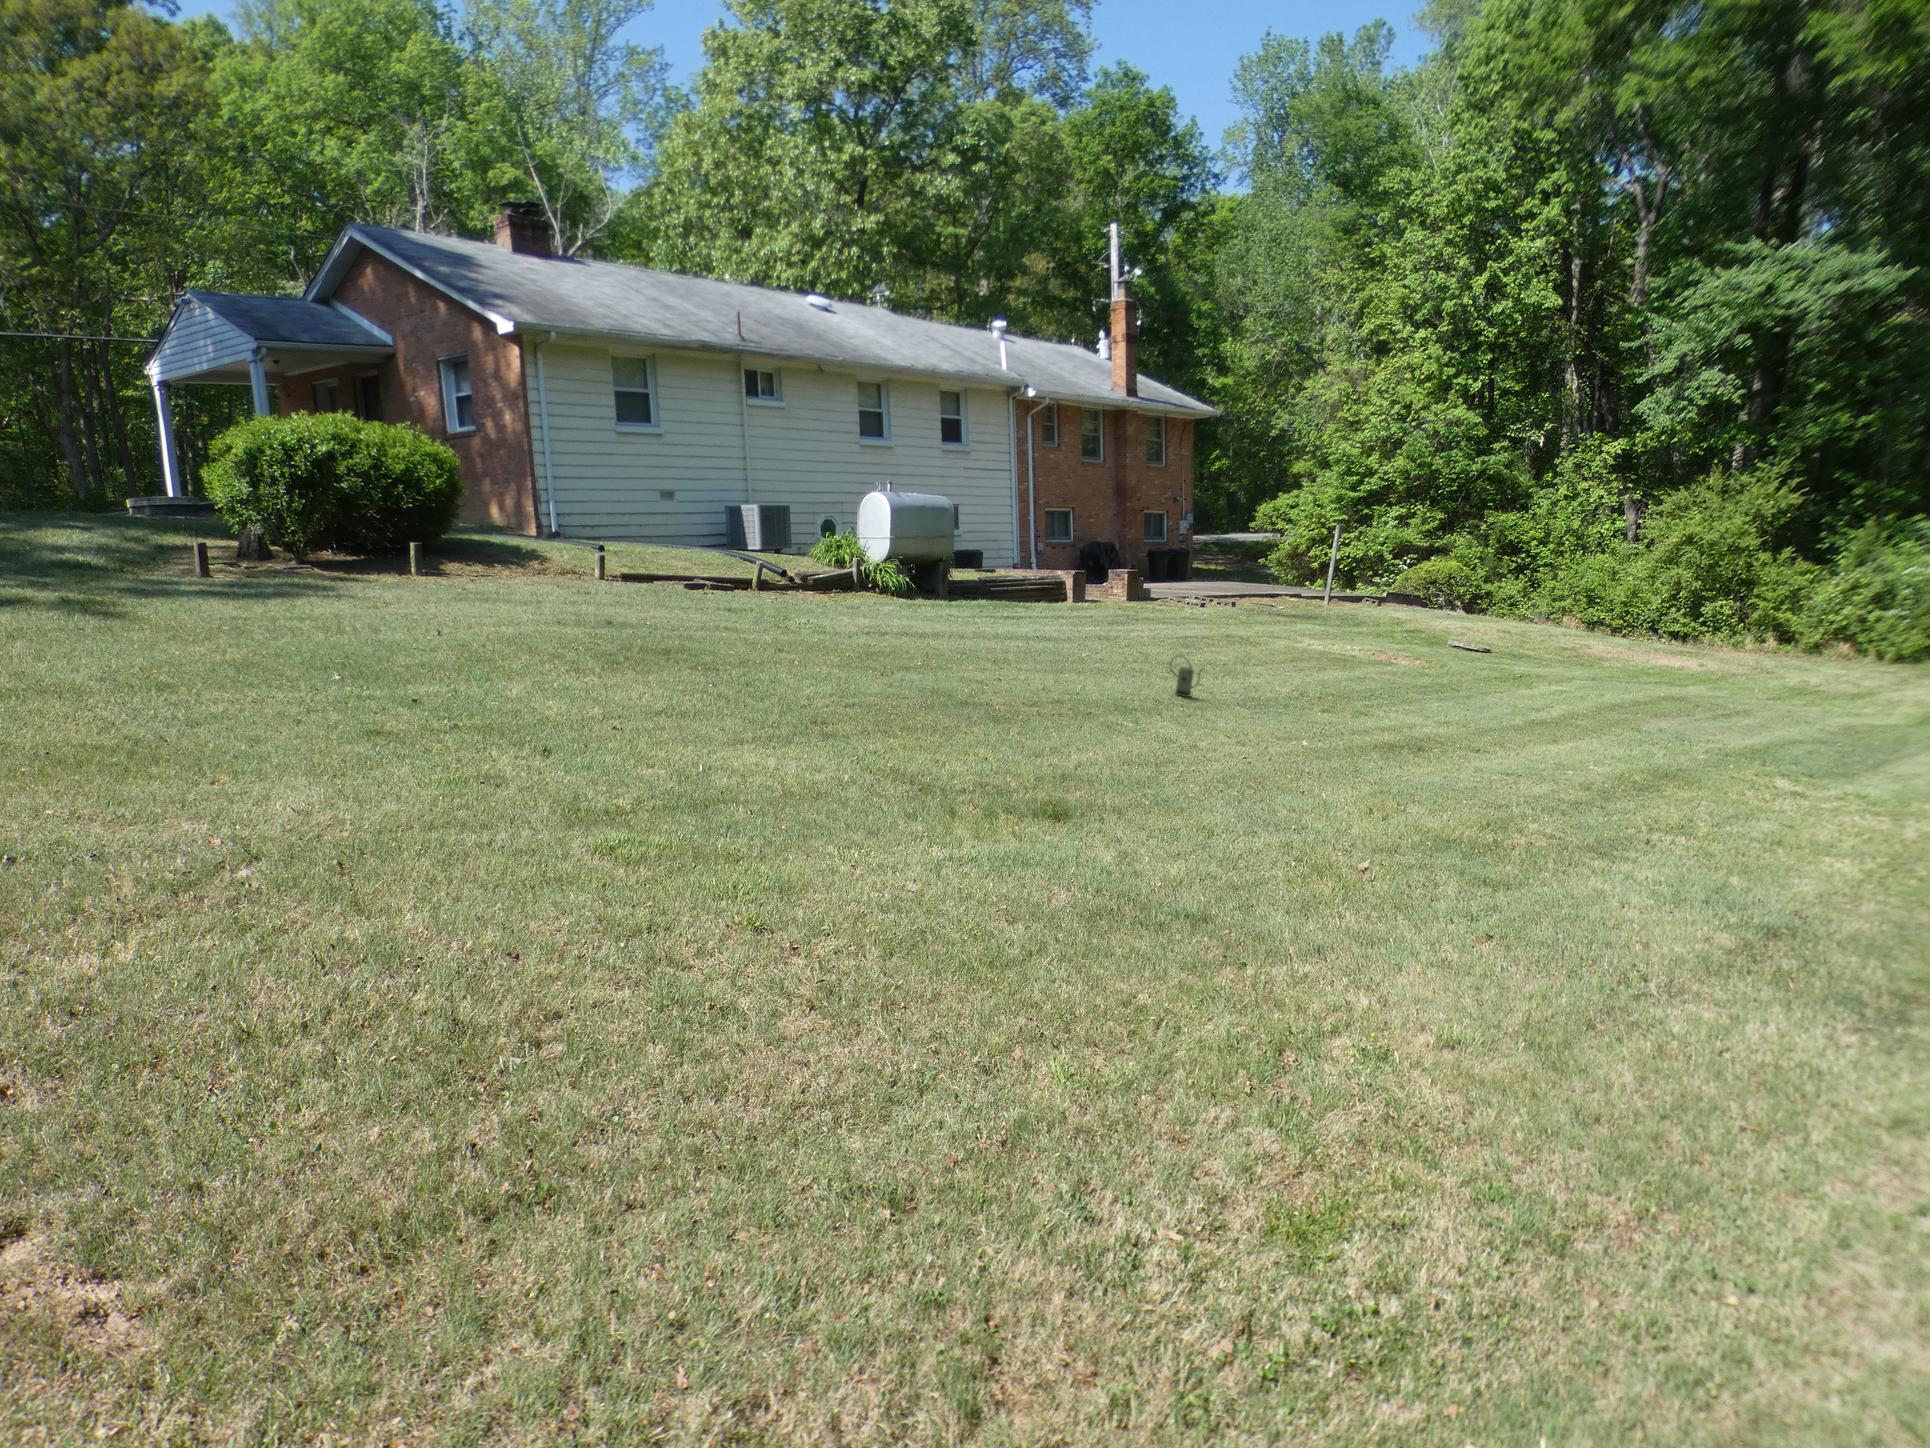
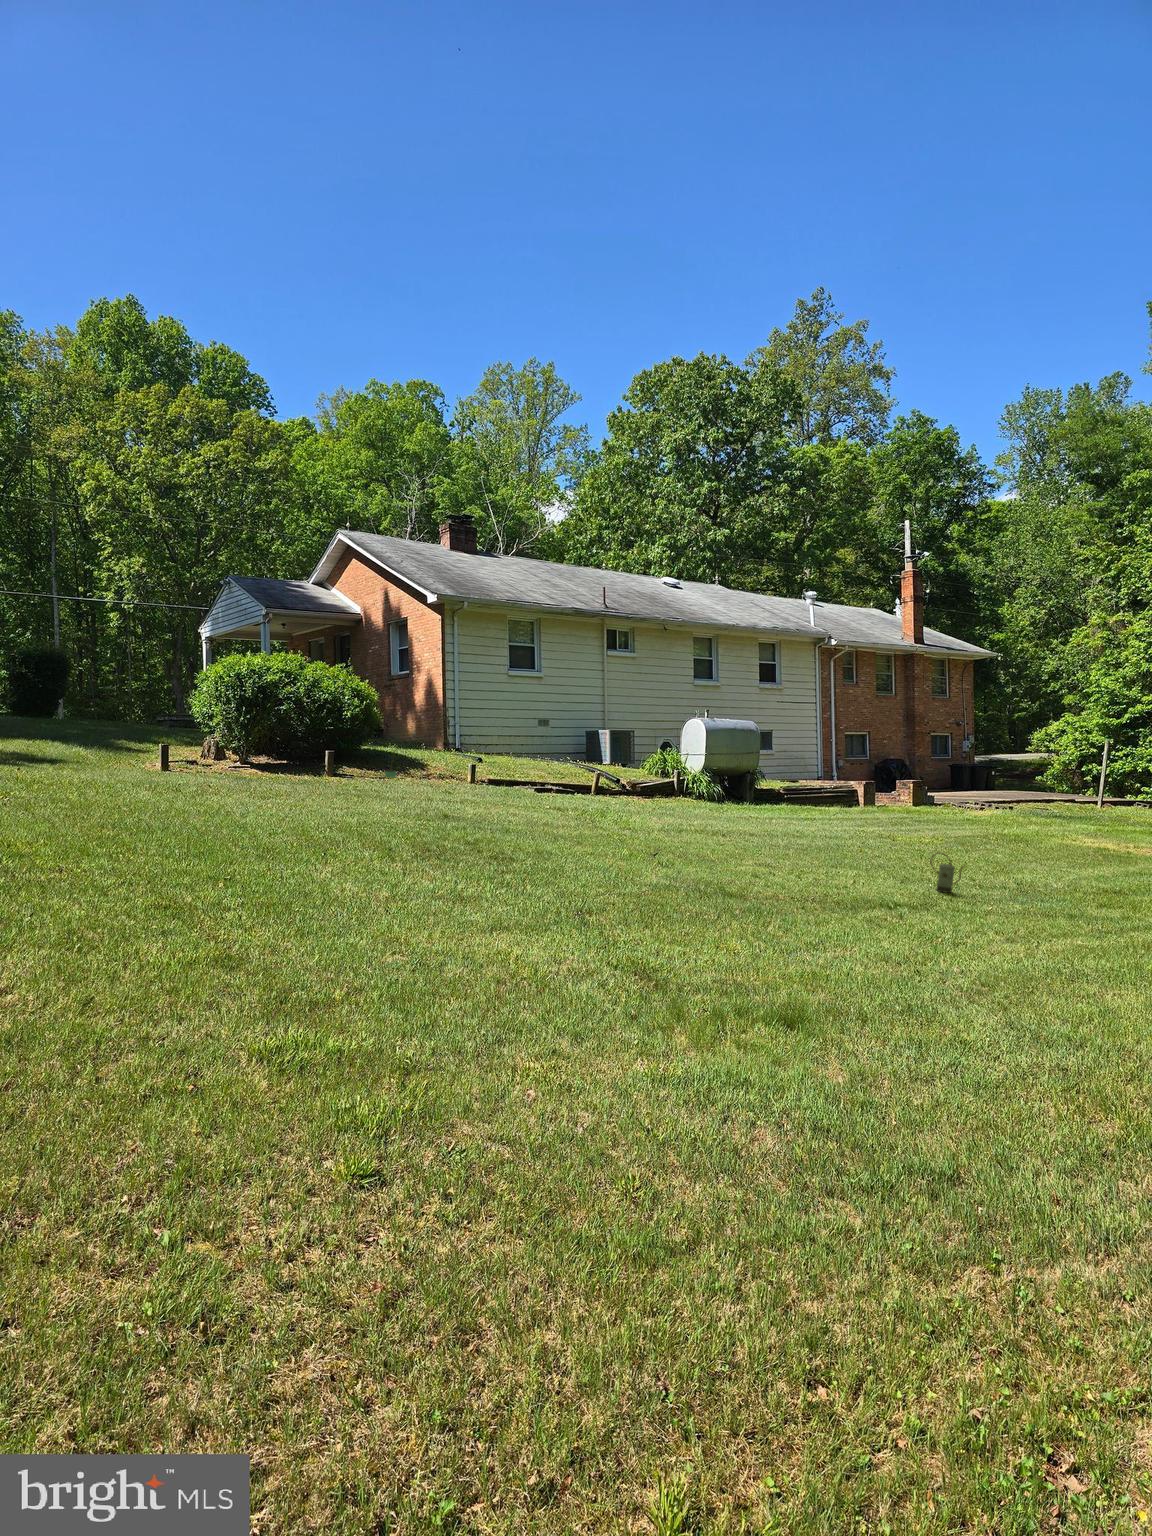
potted plant: none [480,521,511,572] -> present [385,756,397,778]

